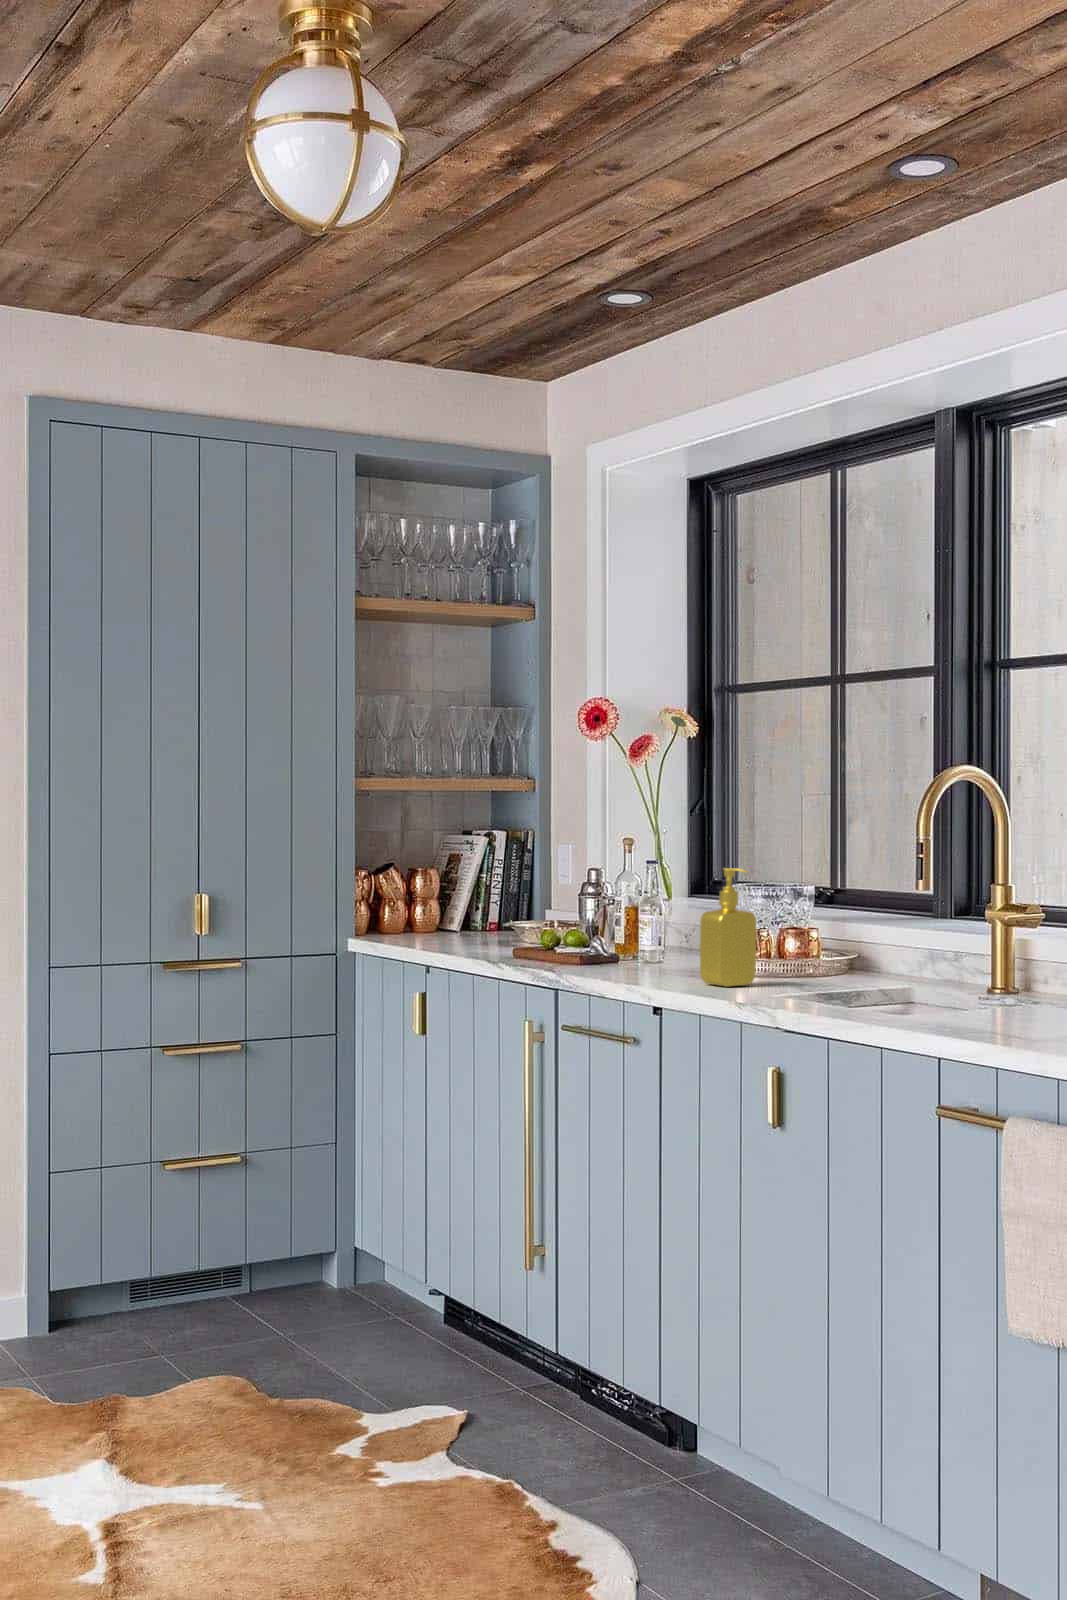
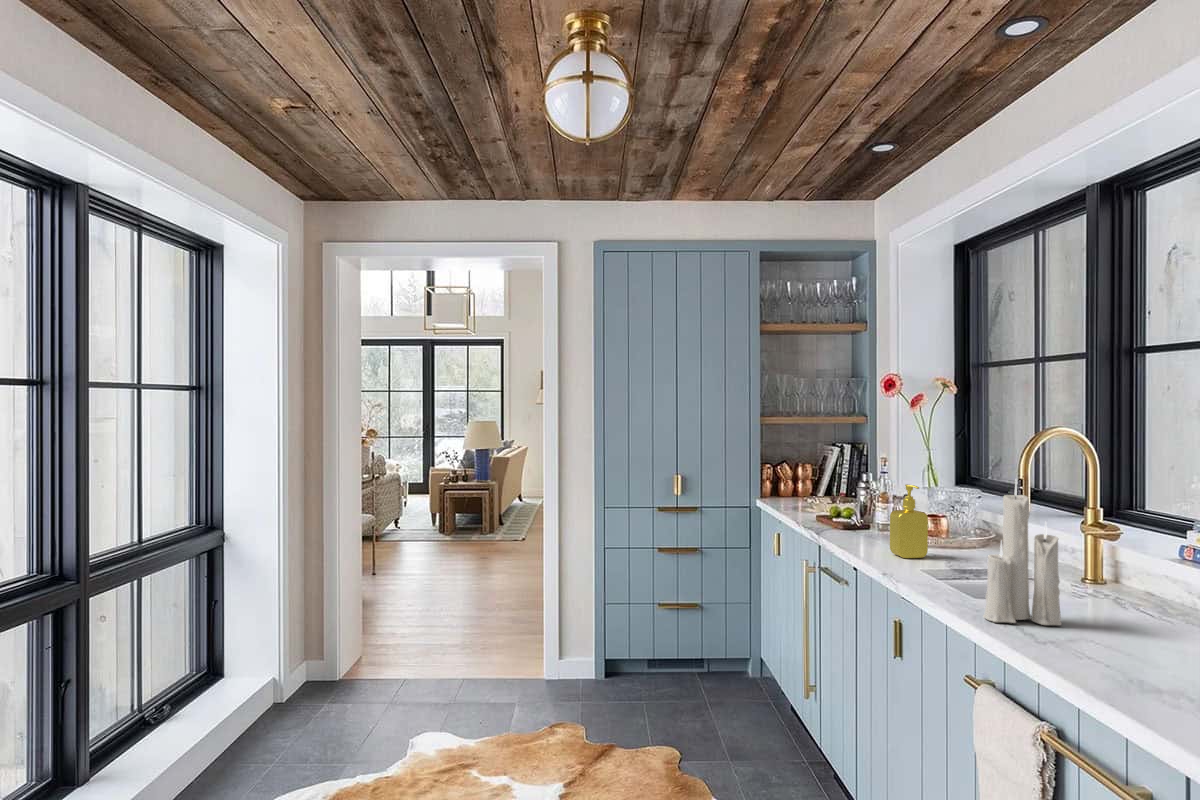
candle: none [926,818,1016,1030] -> present [983,481,1061,625]

